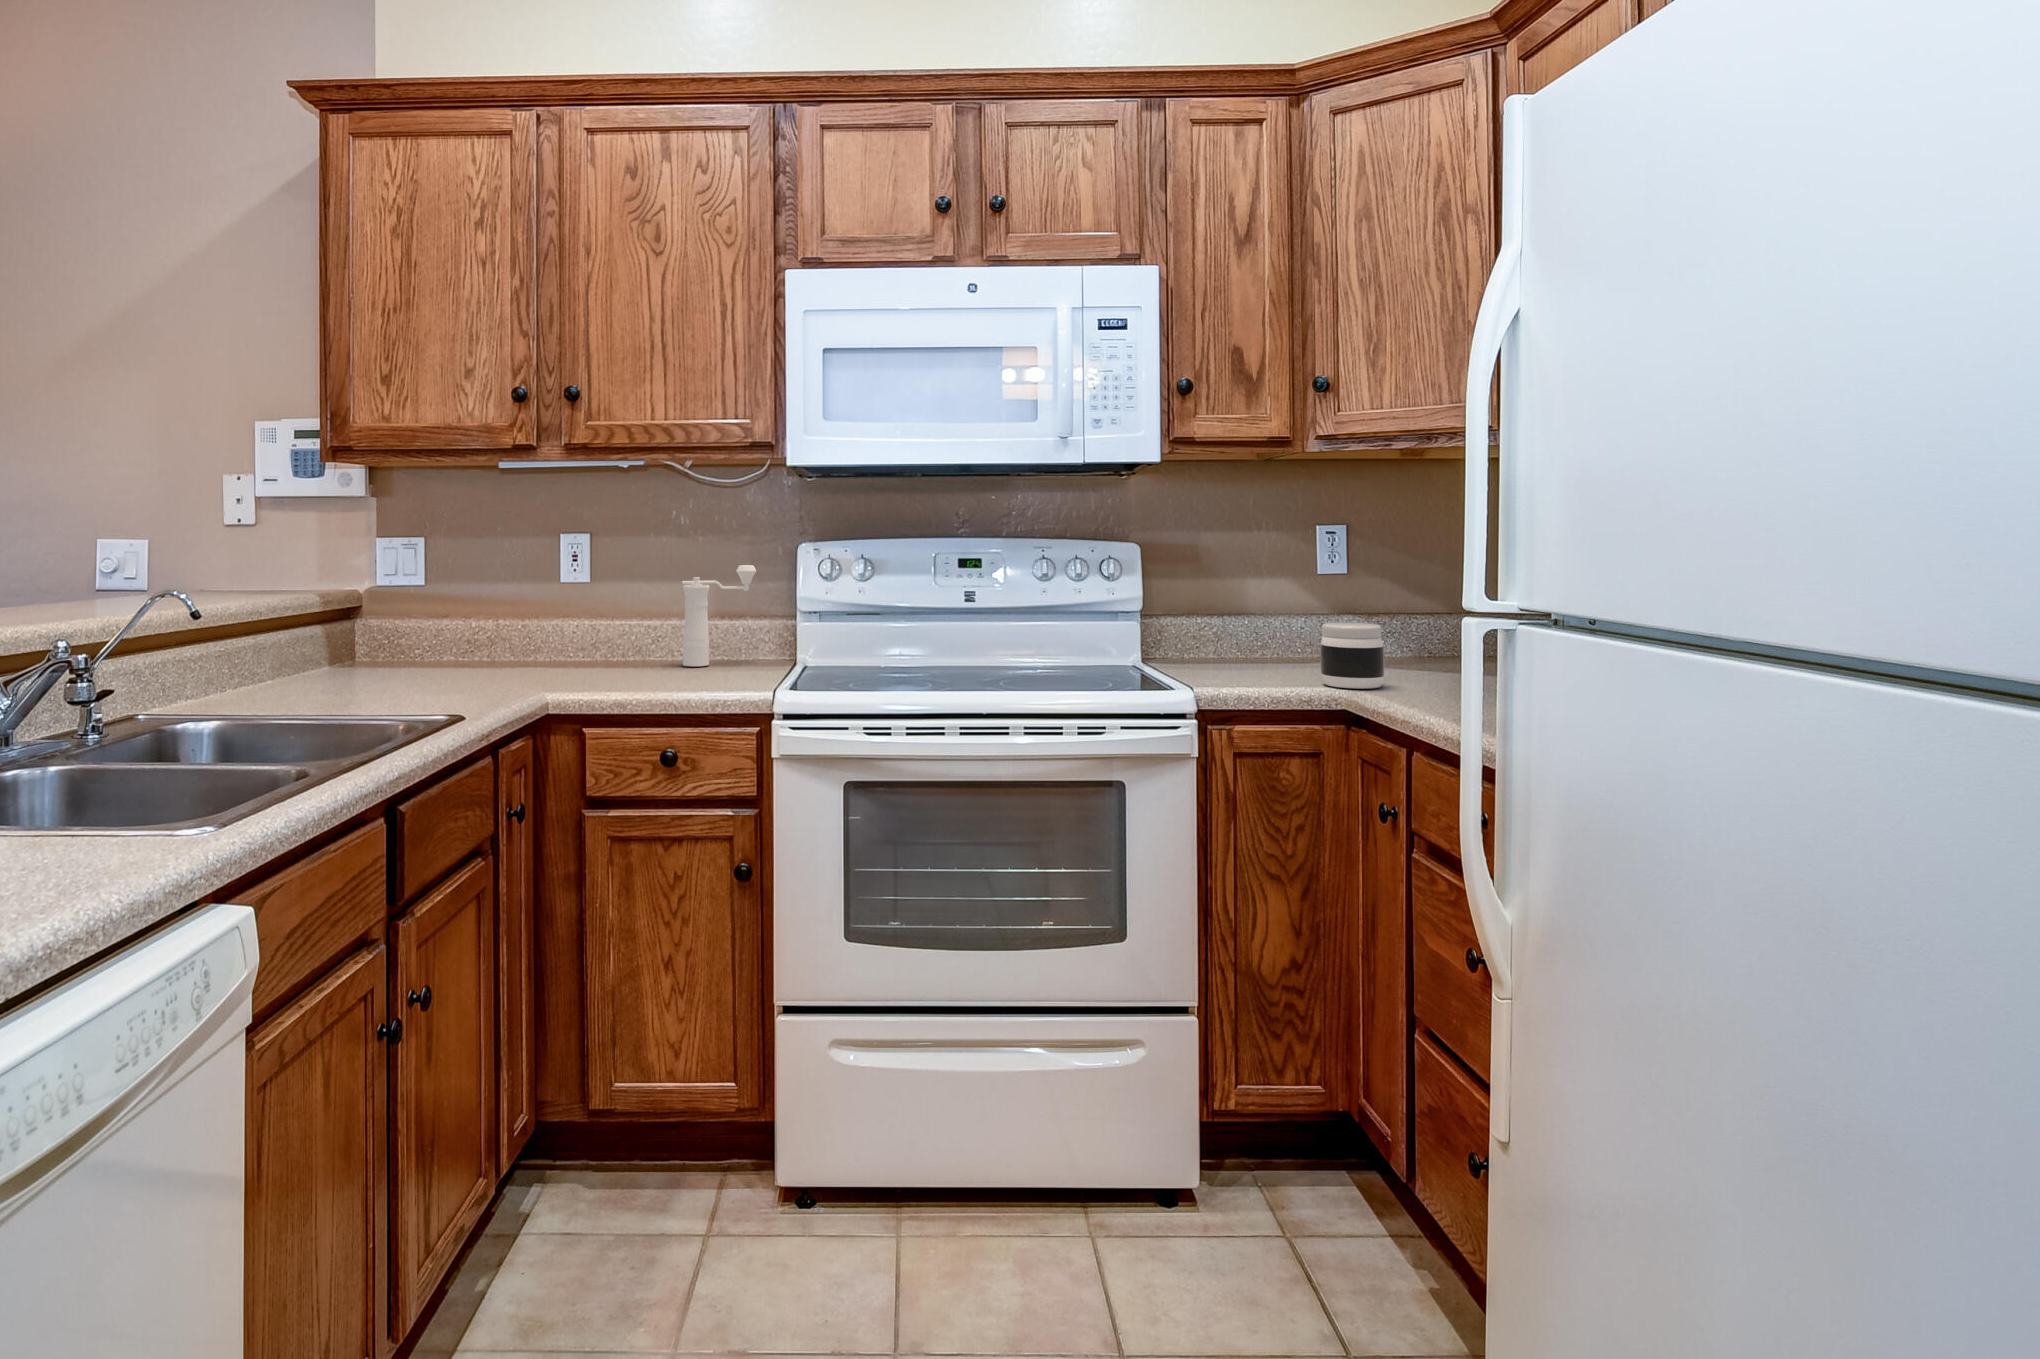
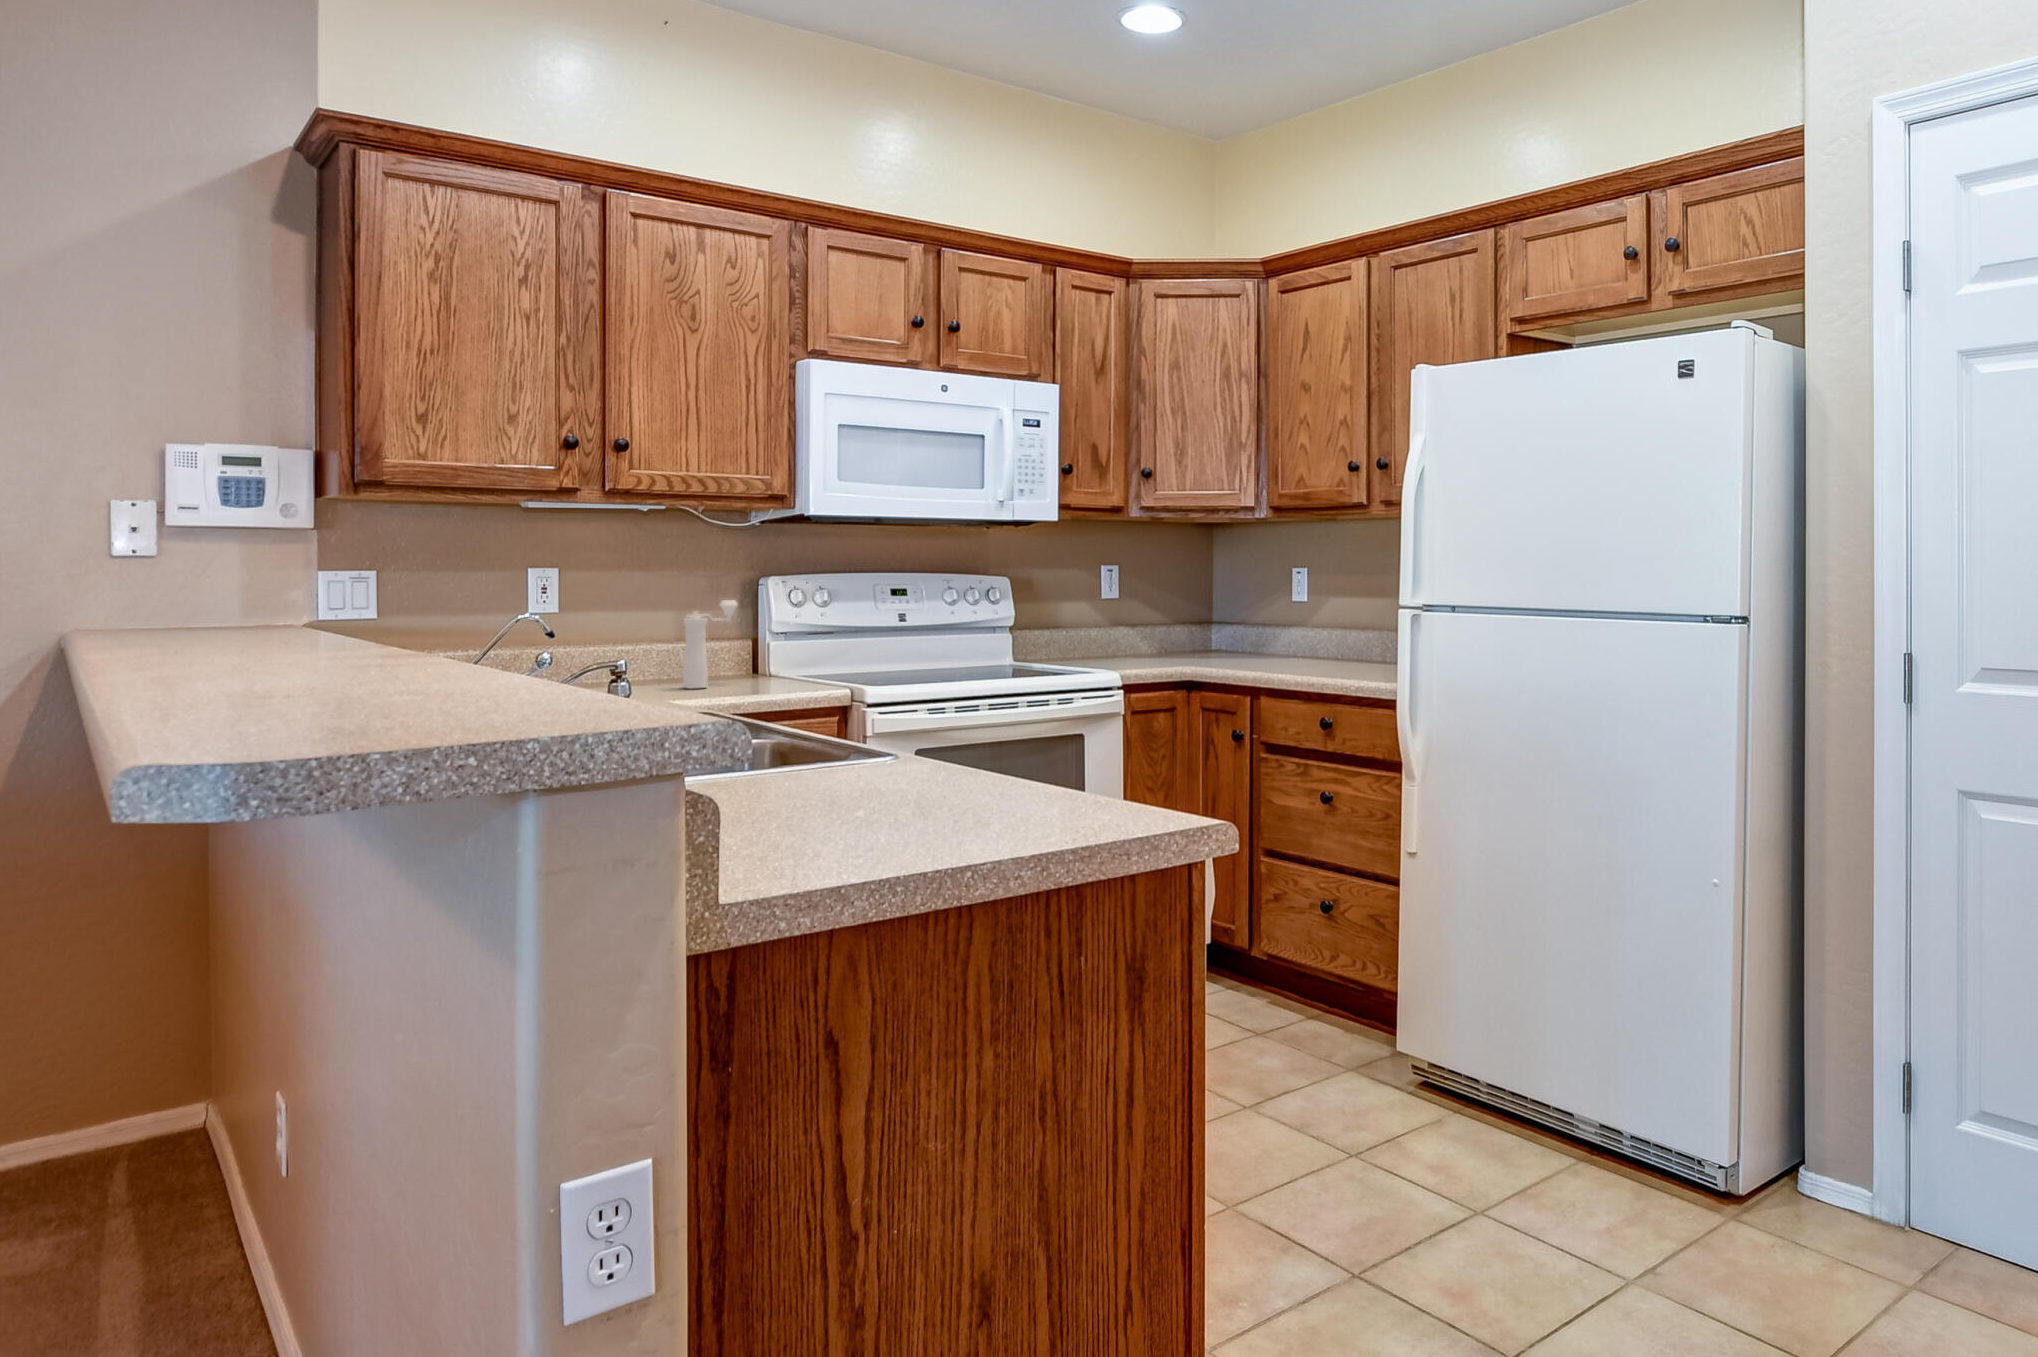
jar: present [1320,622,1384,689] -> none [1145,627,1183,667]

